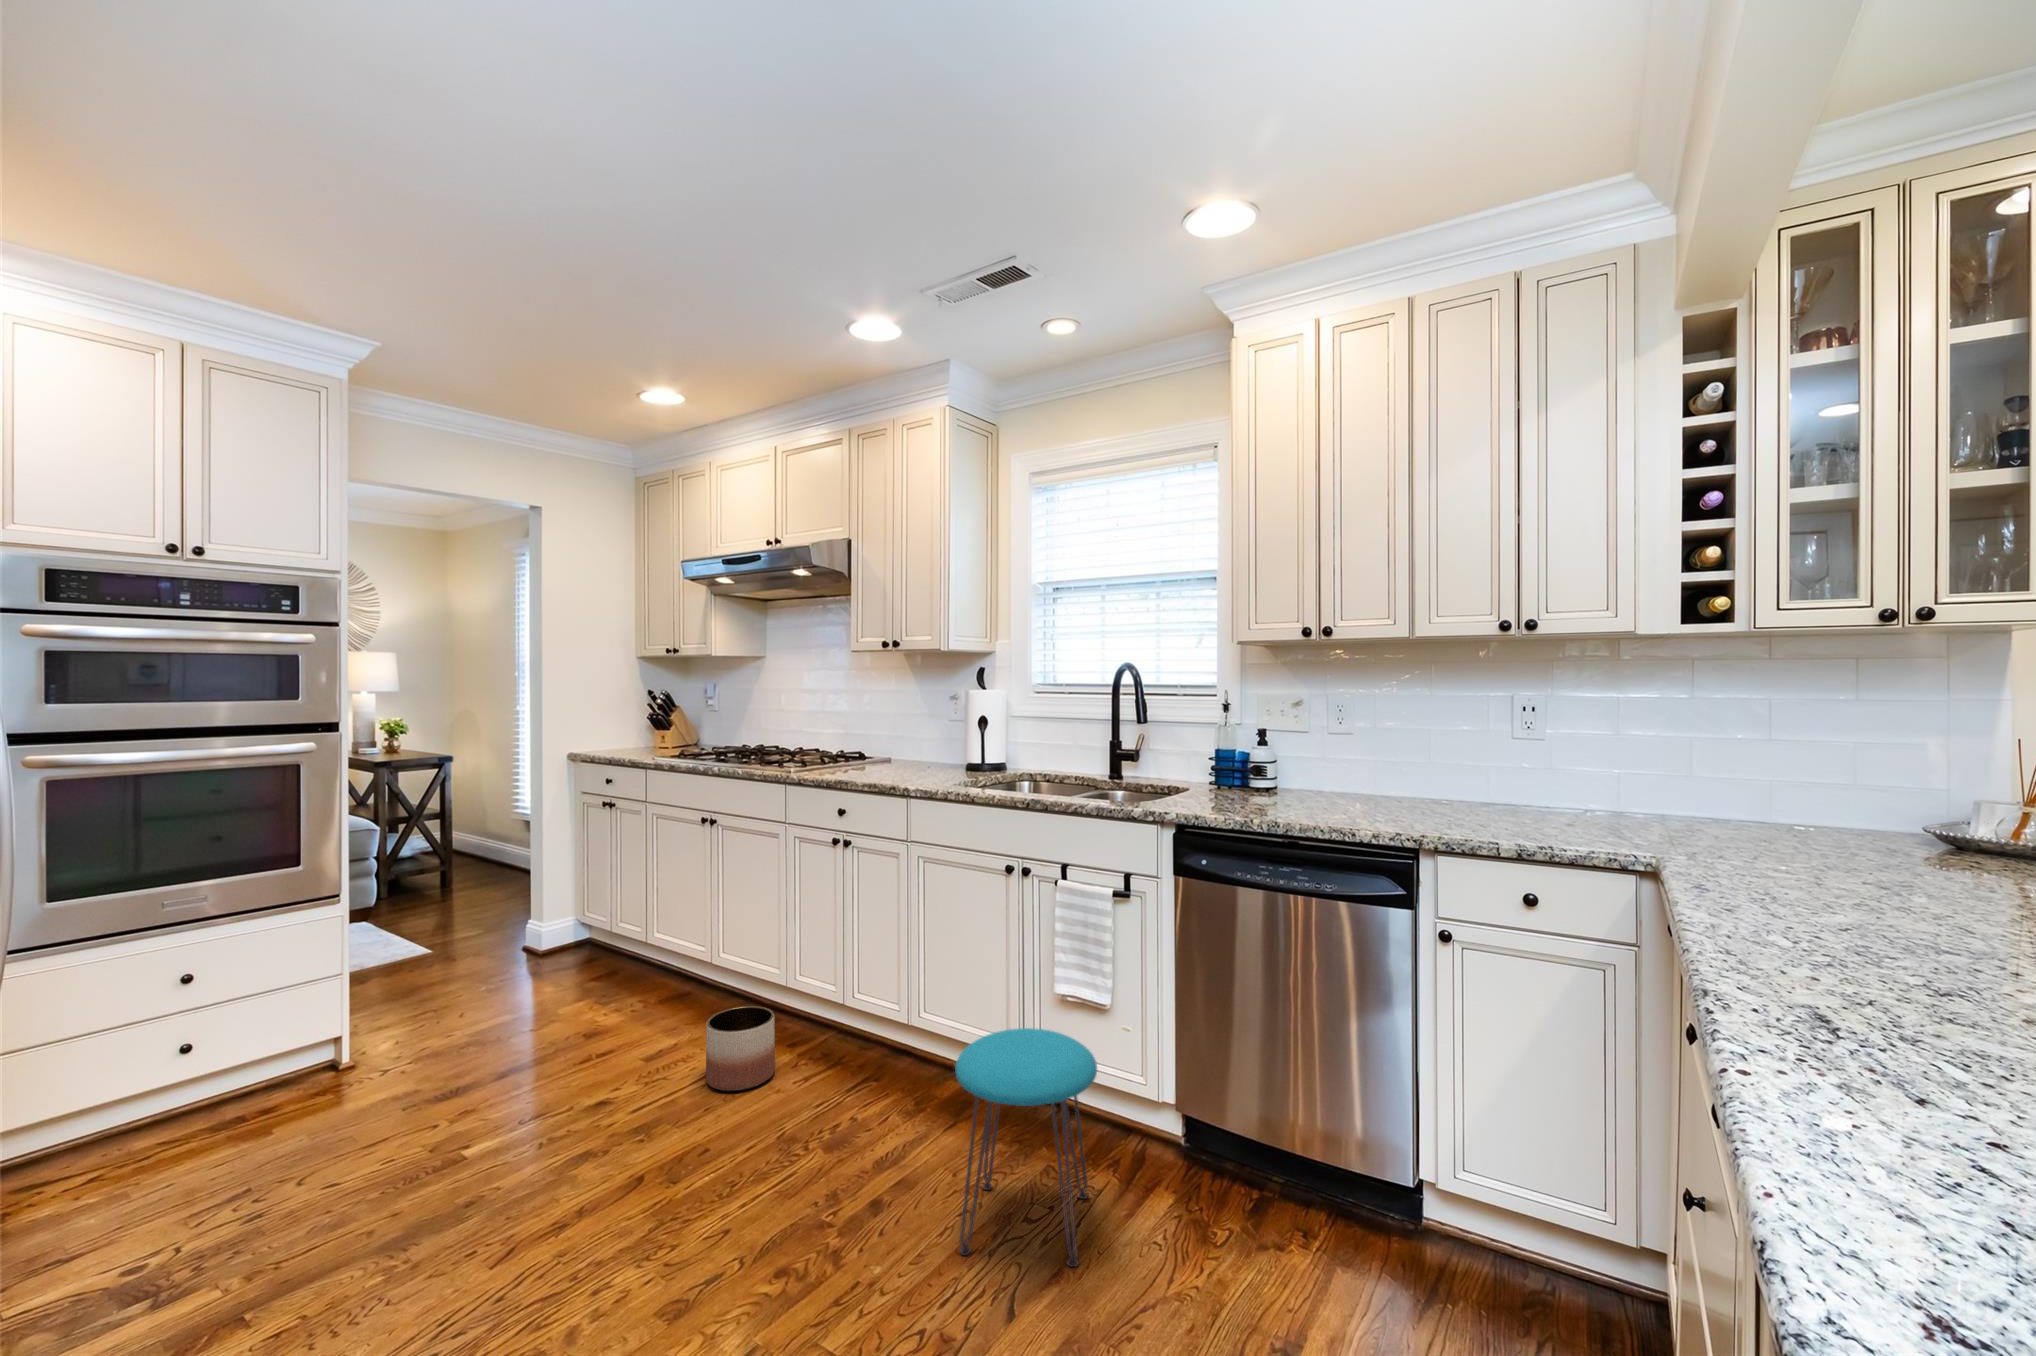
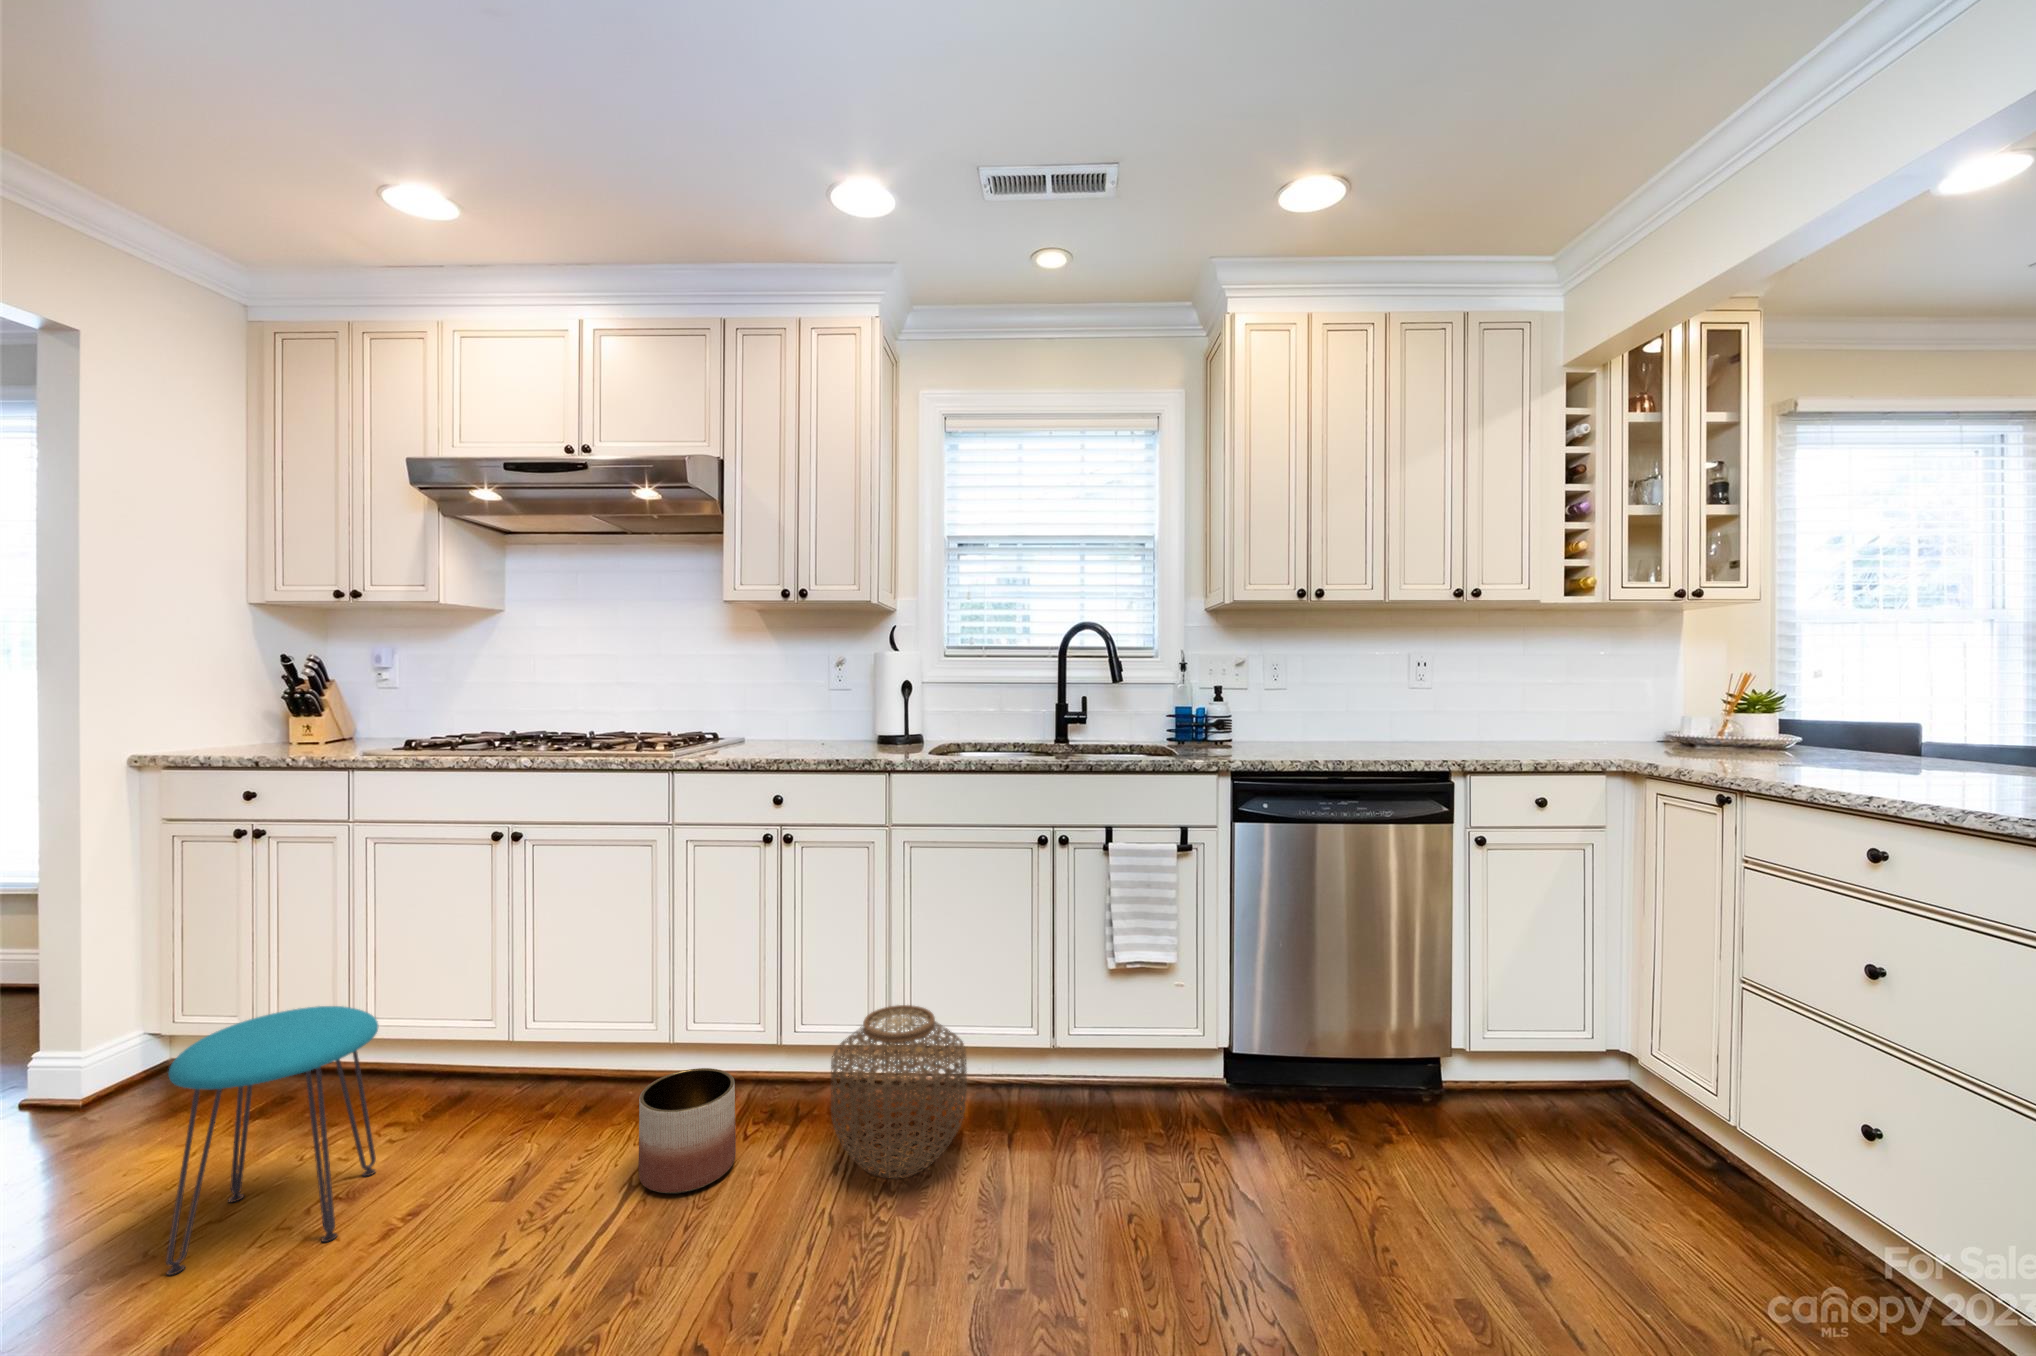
woven basket: none [809,989,919,1127] -> present [831,1005,967,1178]
stool: present [955,1028,1097,1267] -> present [166,1006,378,1275]

